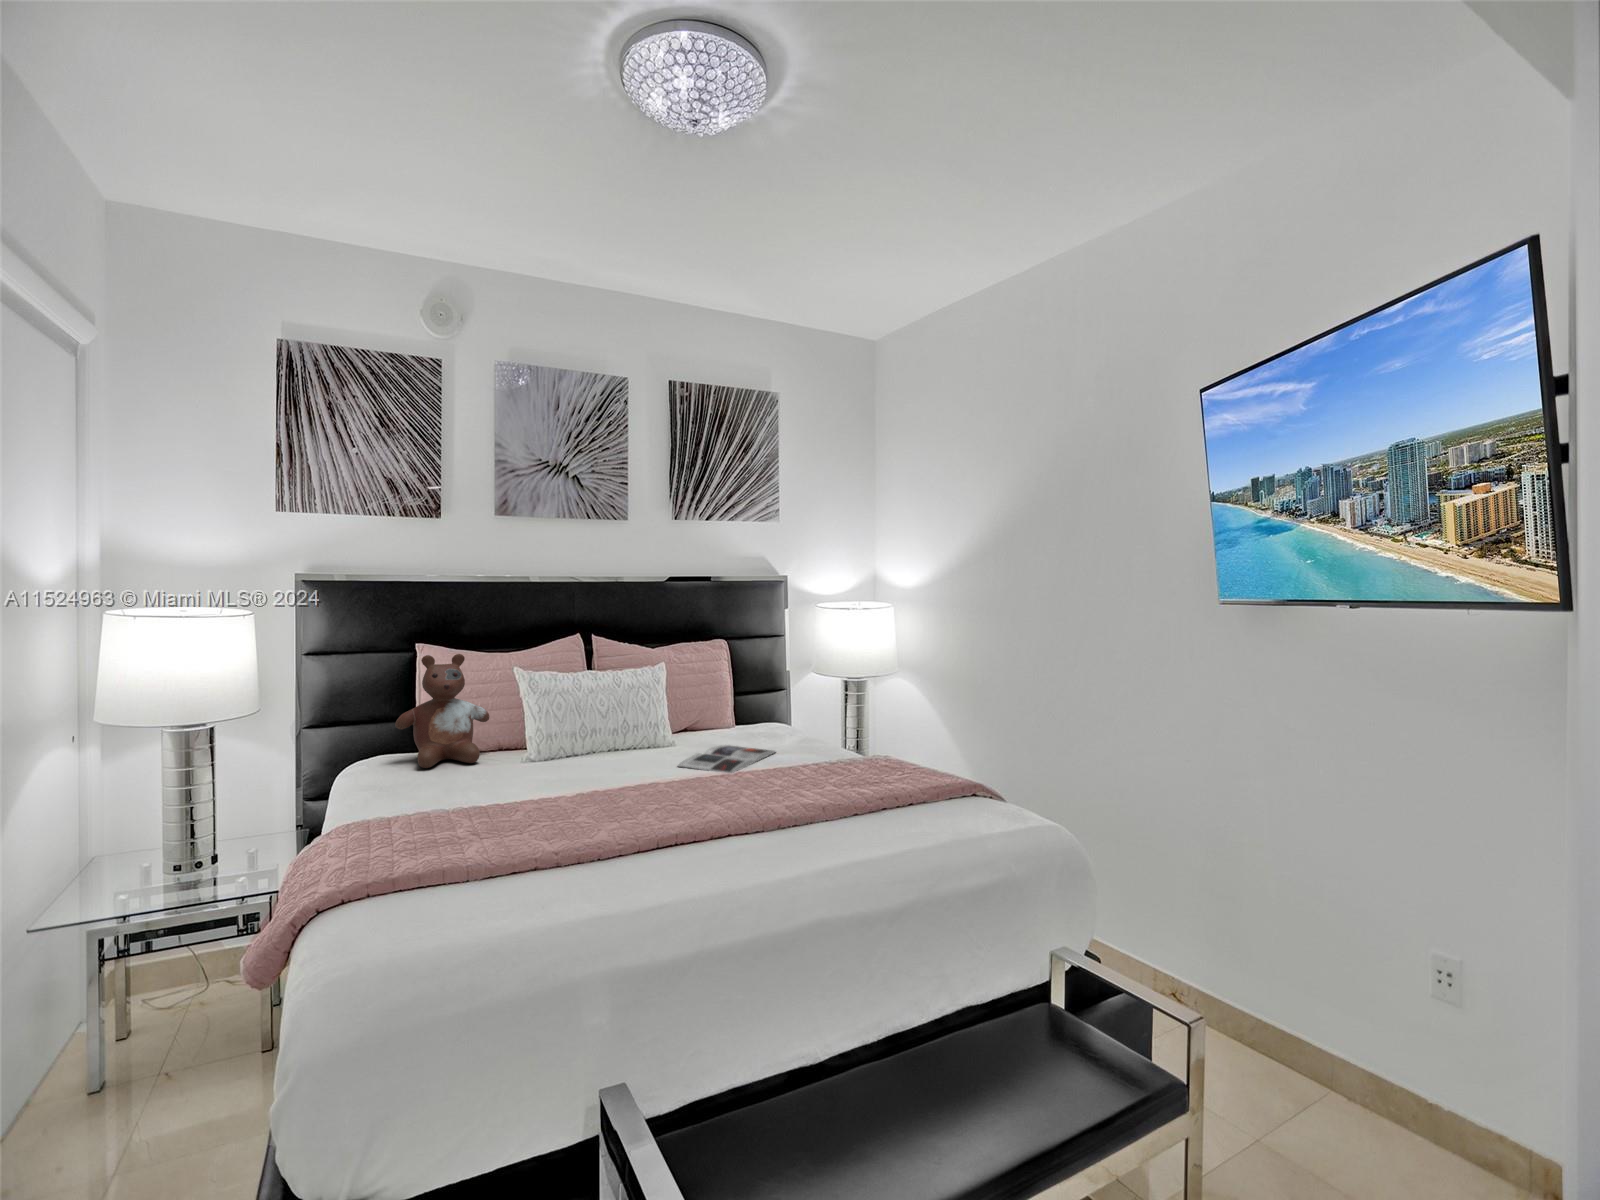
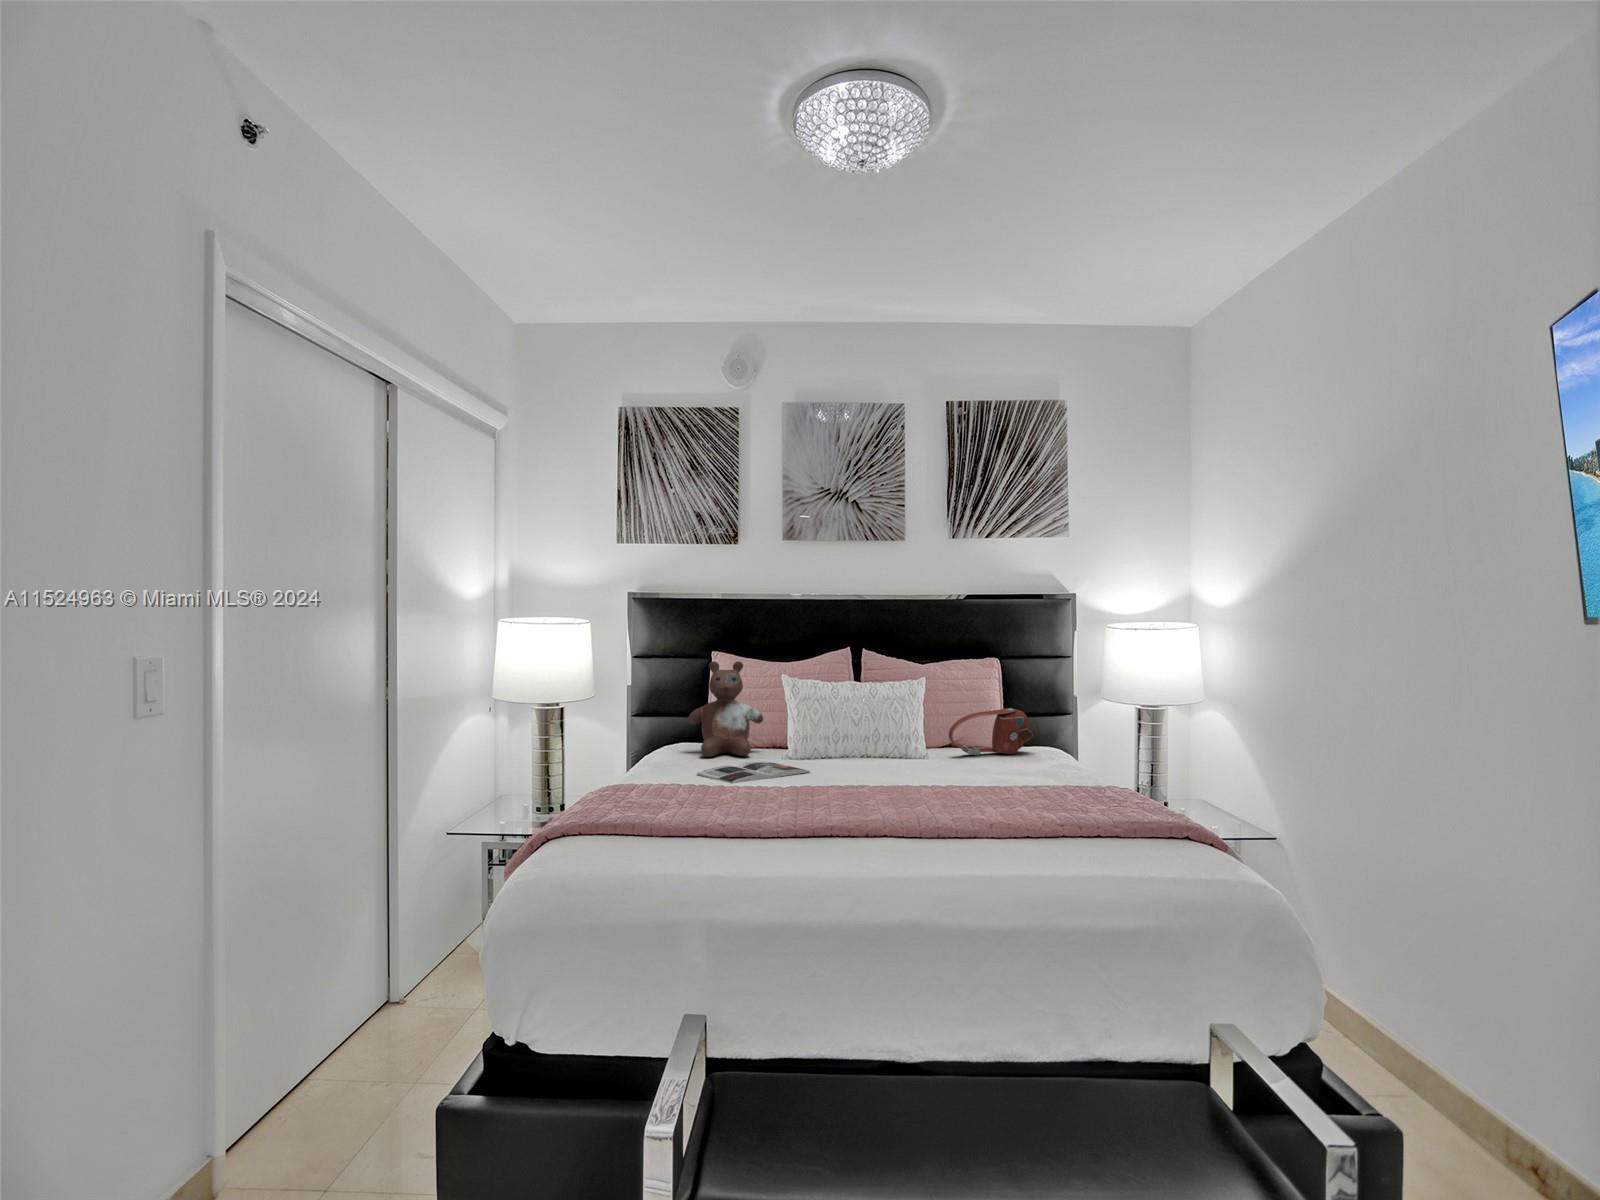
handbag: none [694,689,768,737] -> present [949,708,1033,755]
magazine: present [678,745,775,773] -> present [697,762,810,783]

